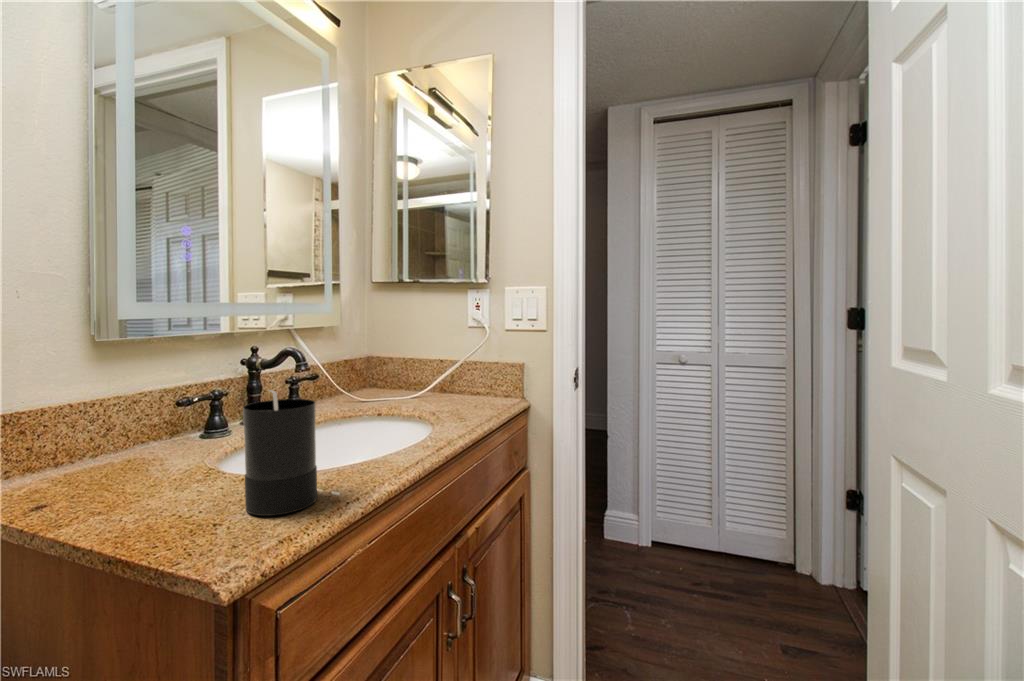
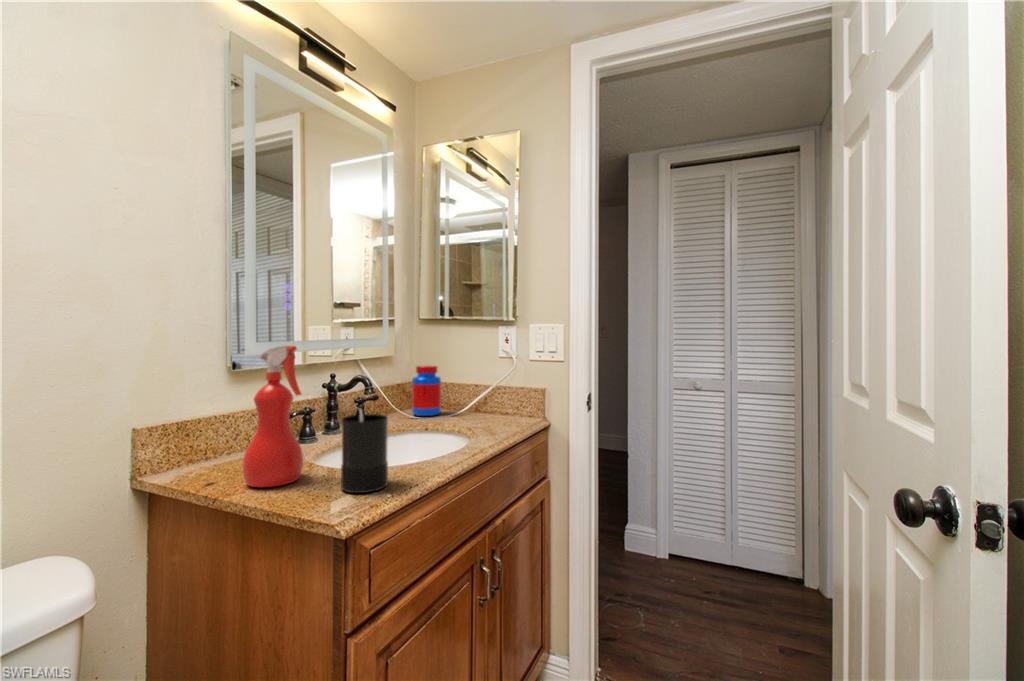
spray bottle: none [92,298,192,511] -> present [242,345,303,487]
jar: none [360,337,397,399] -> present [412,365,441,416]

